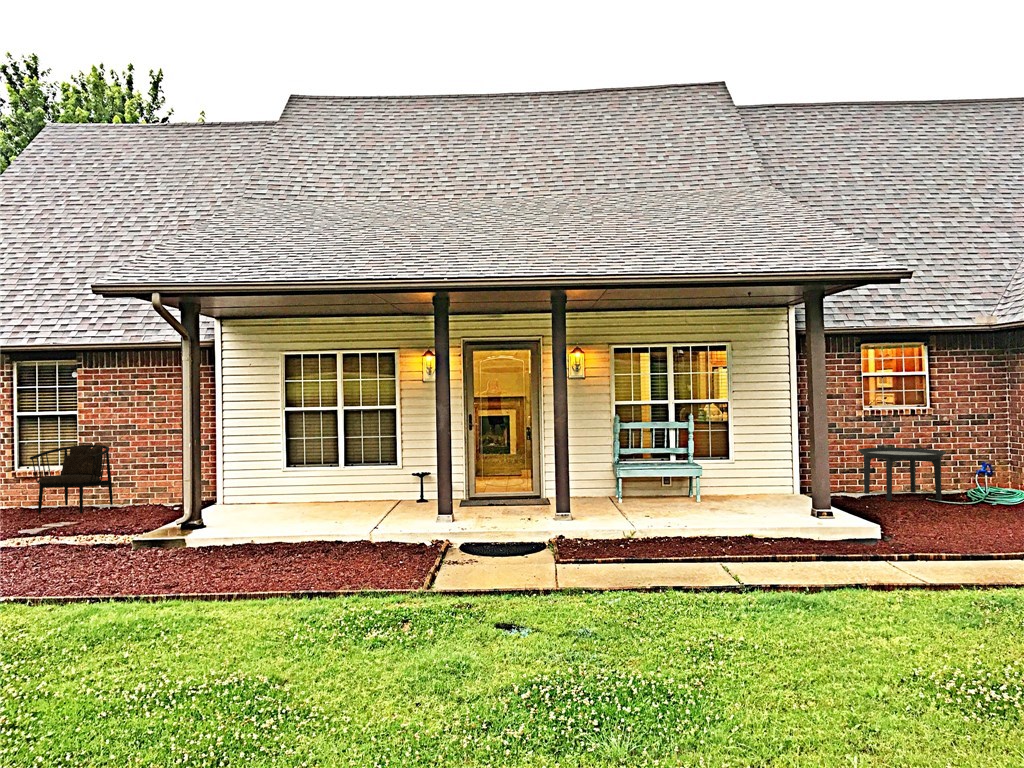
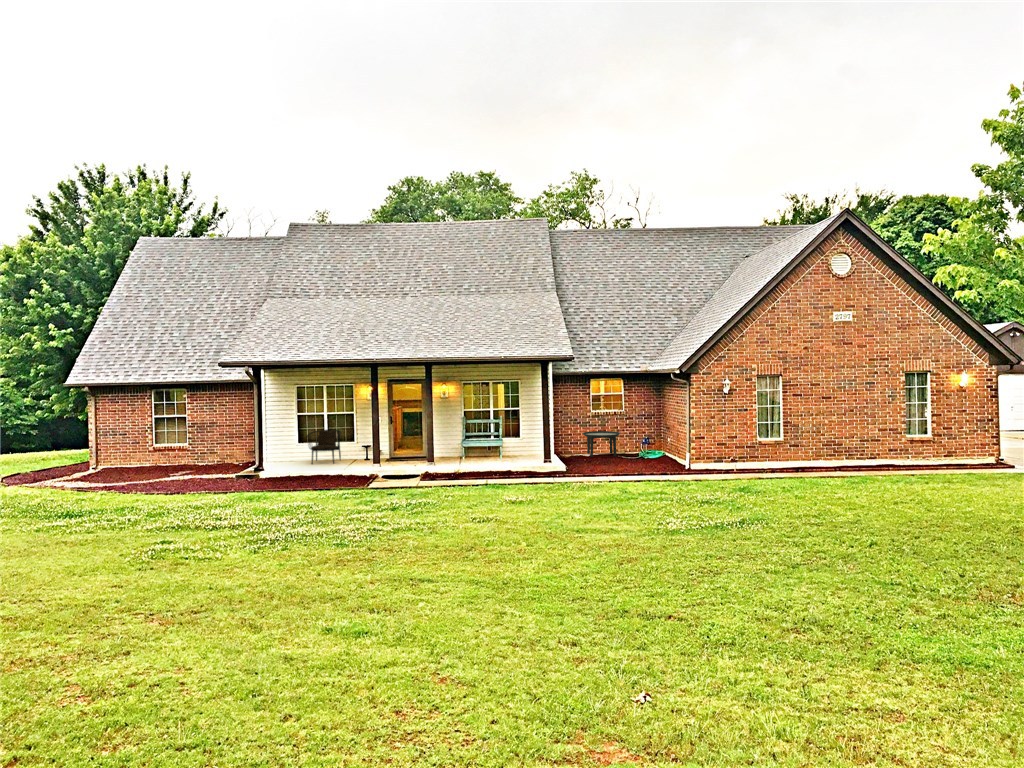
armchair: present [30,445,113,514] -> present [306,430,341,464]

